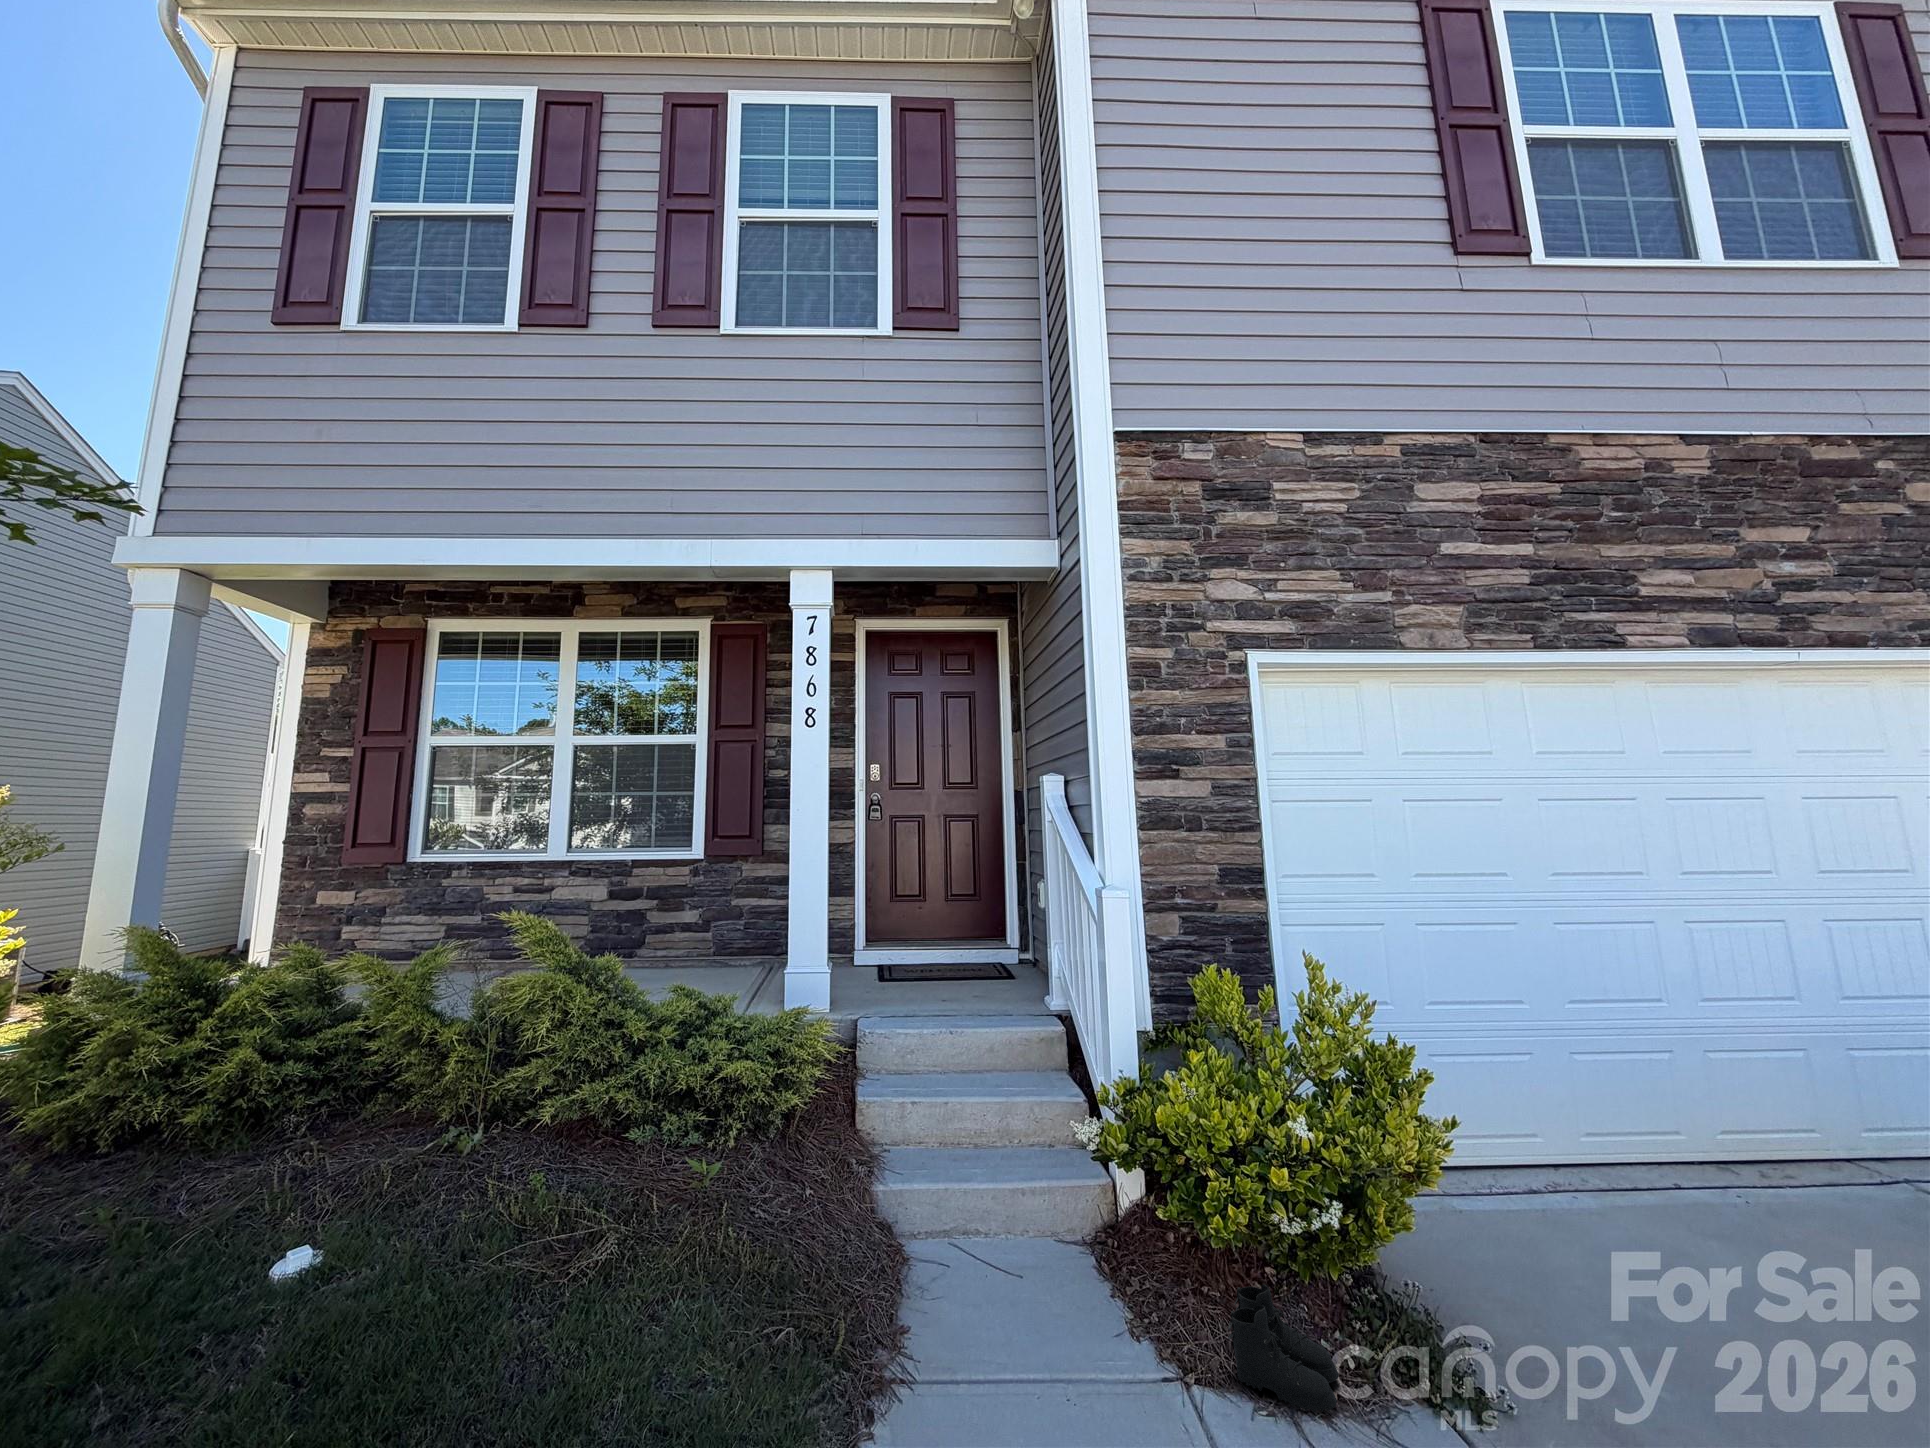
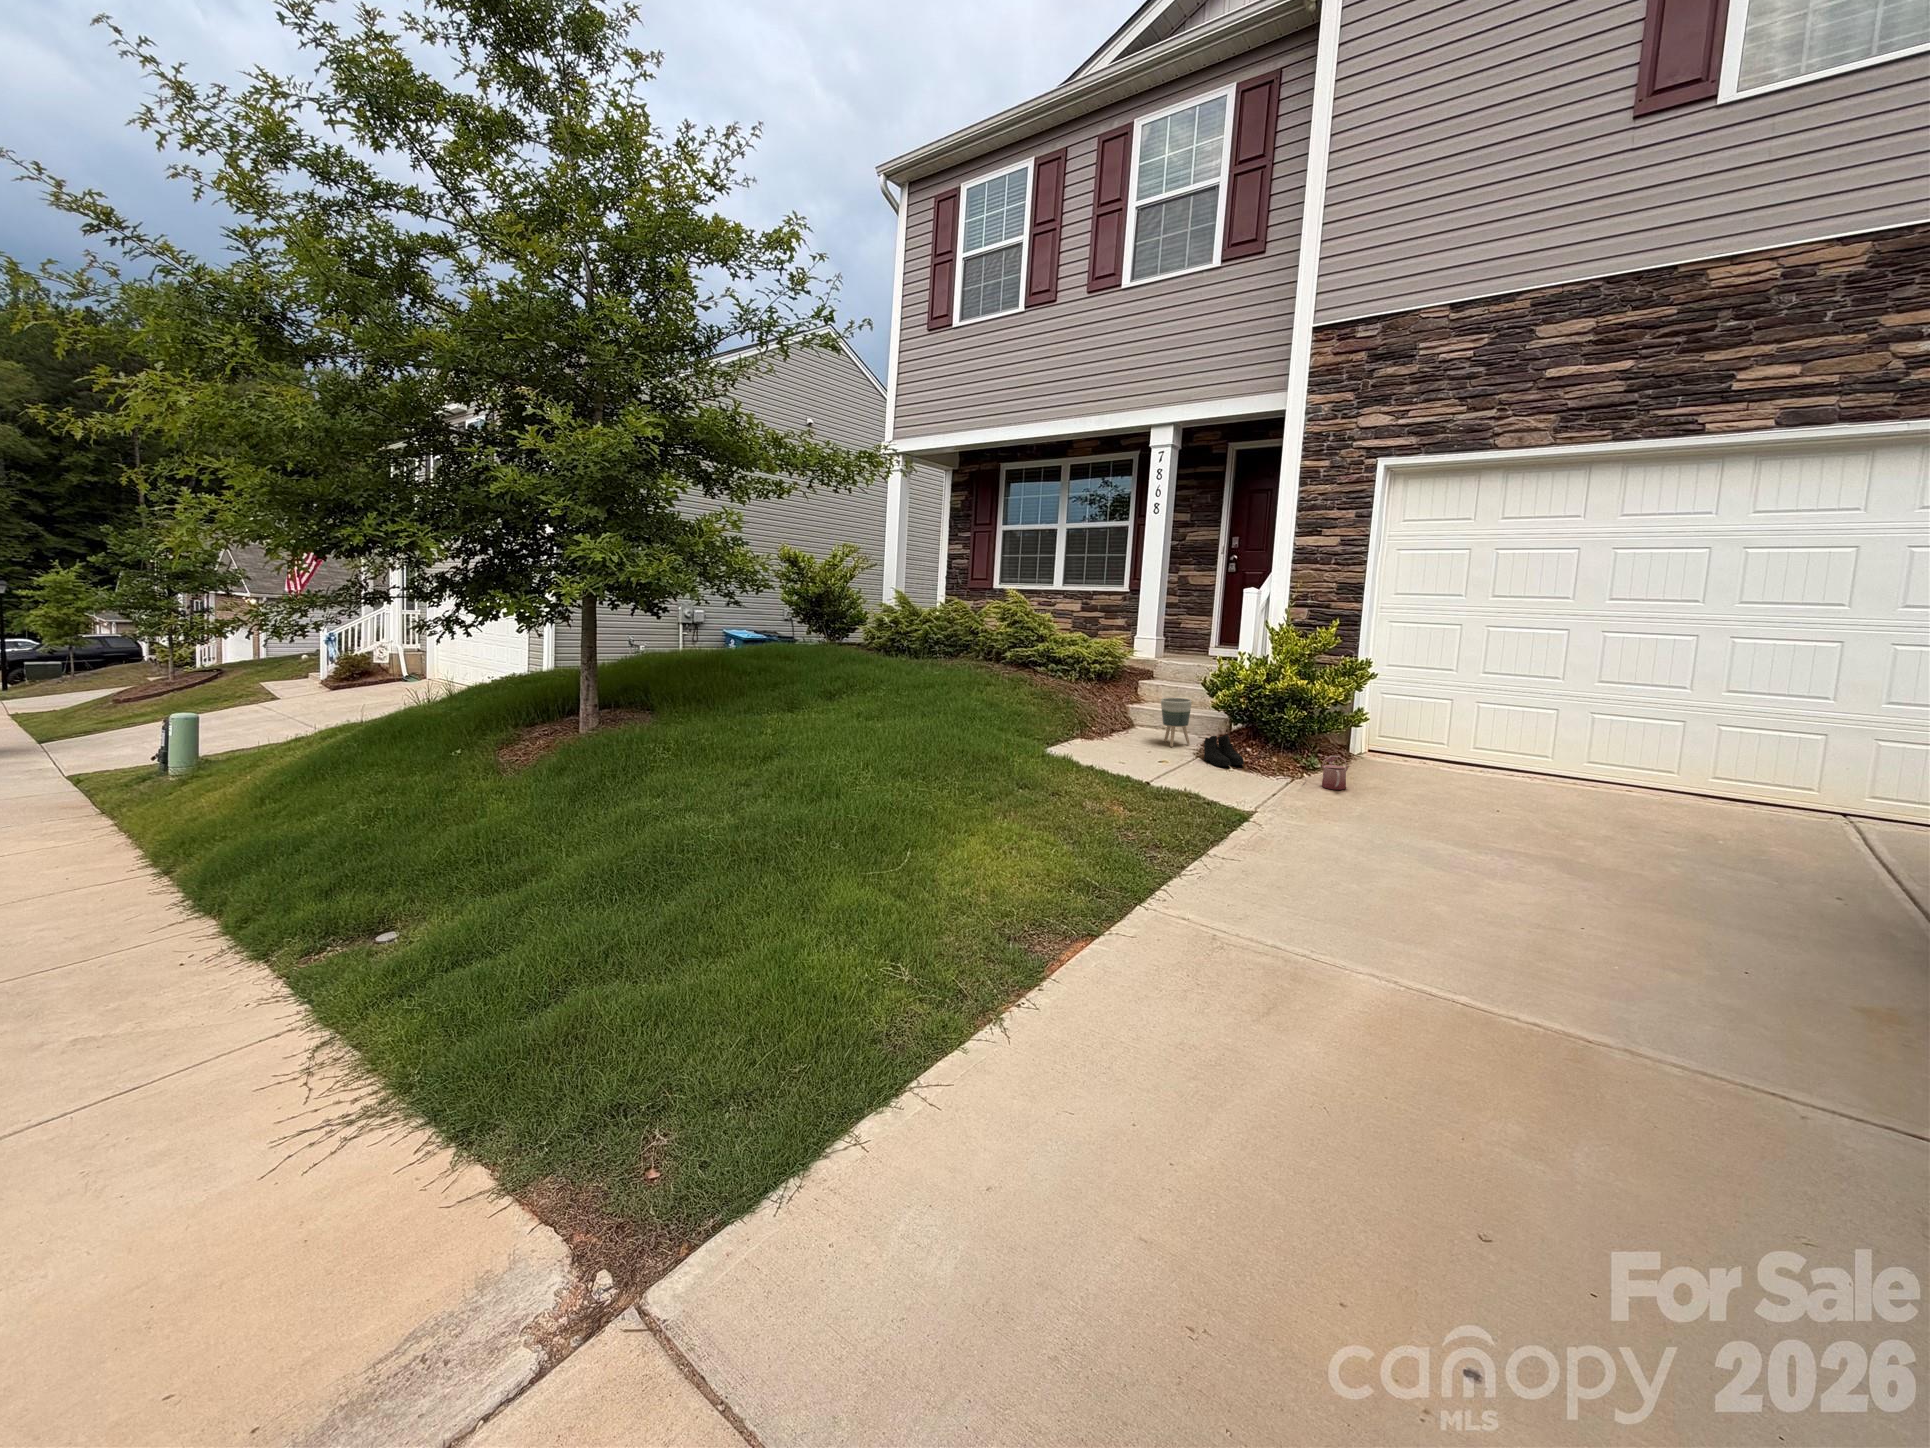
planter: none [1050,1174,1126,1337] -> present [1161,698,1192,747]
watering can: none [1451,1283,1584,1397] -> present [1322,756,1348,790]

